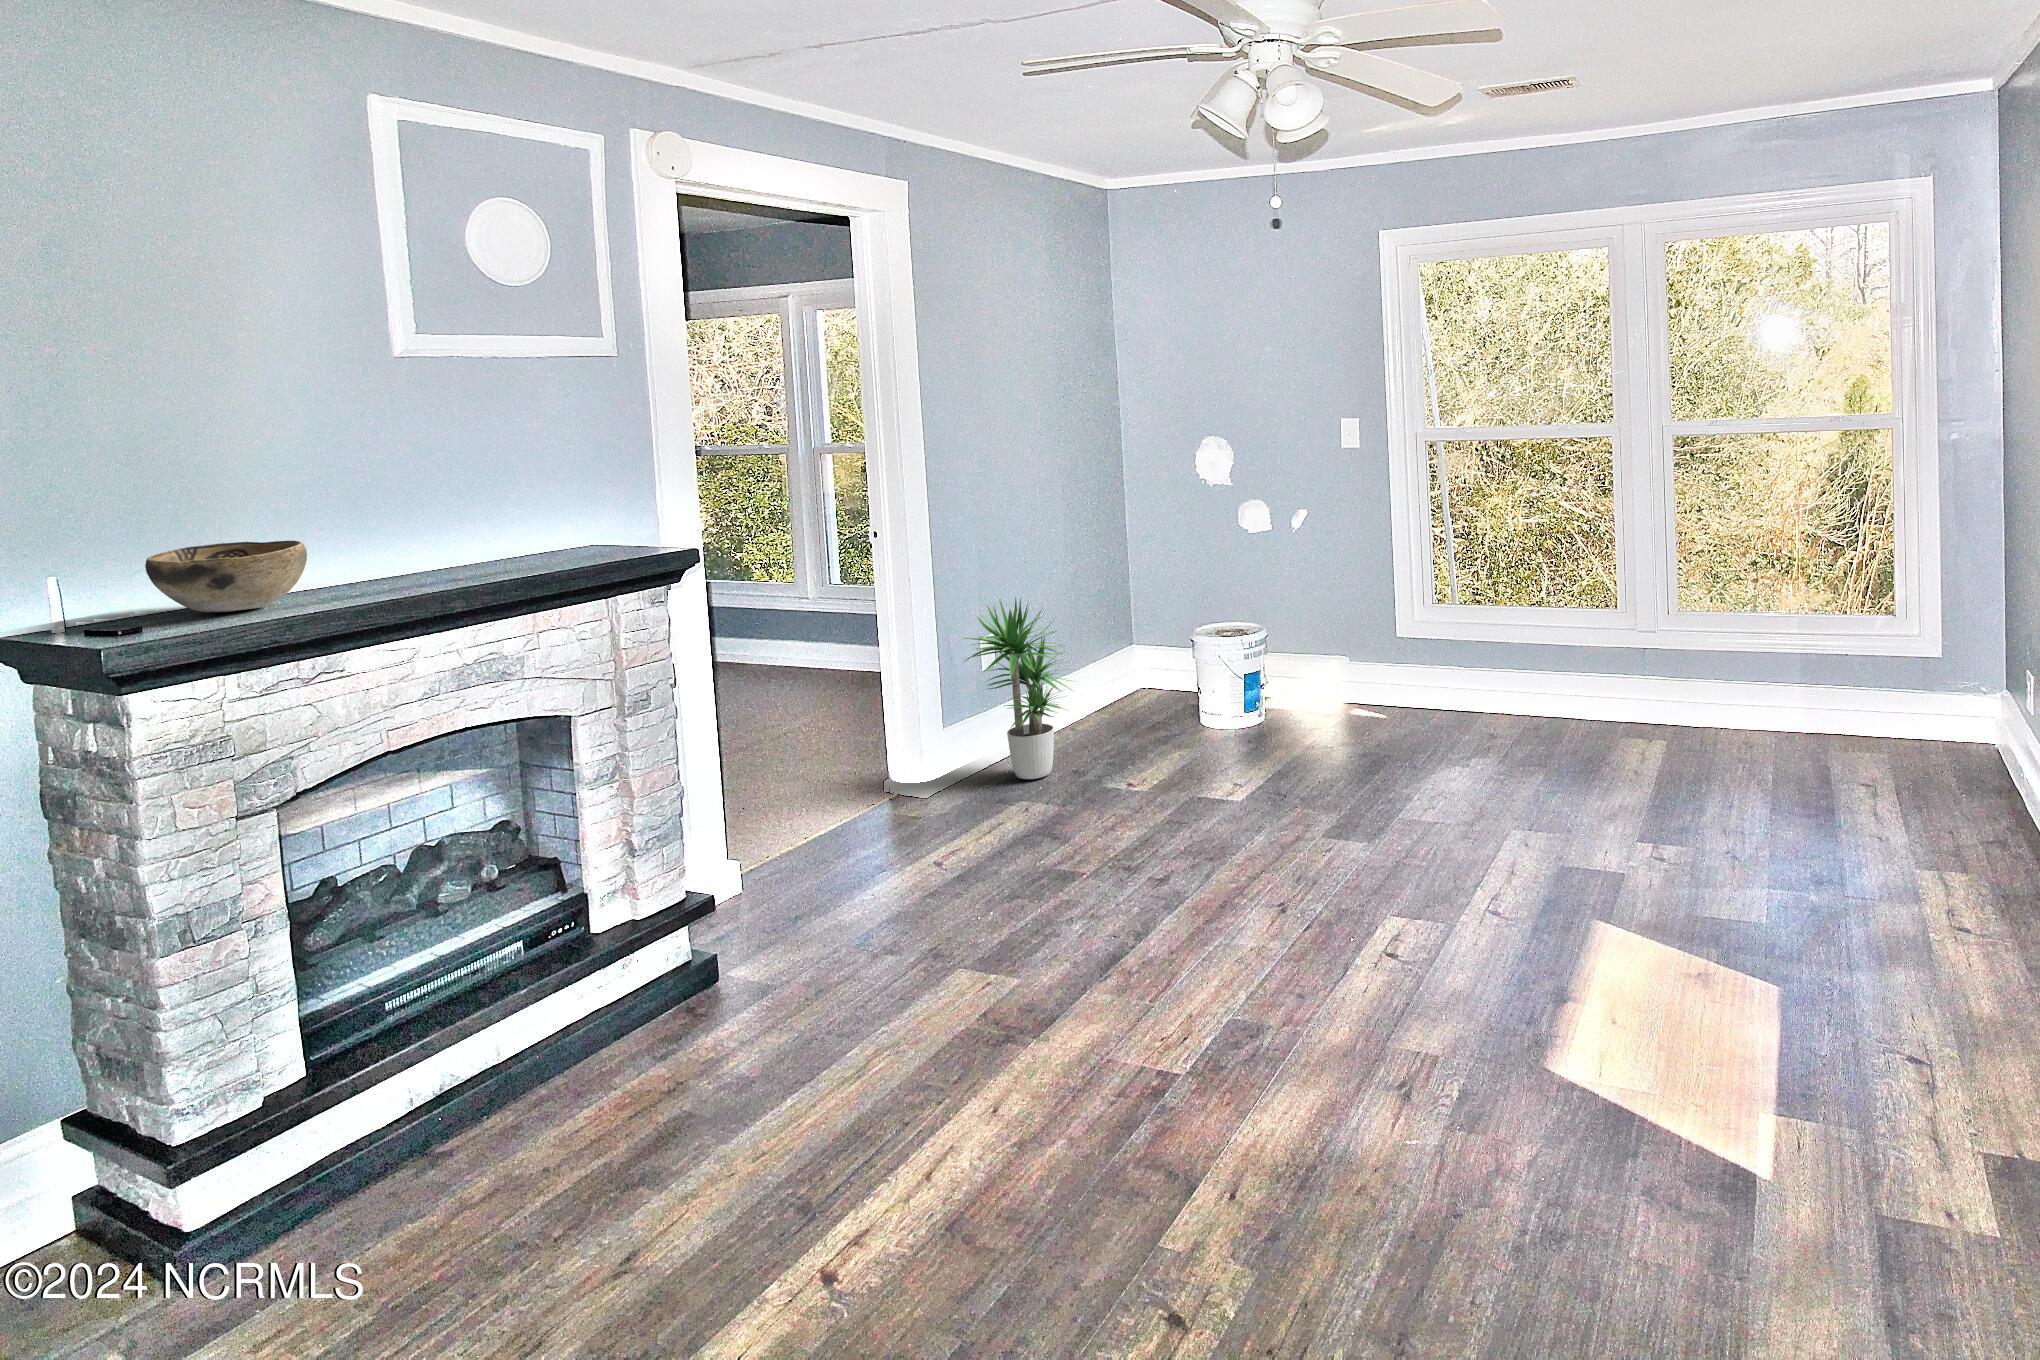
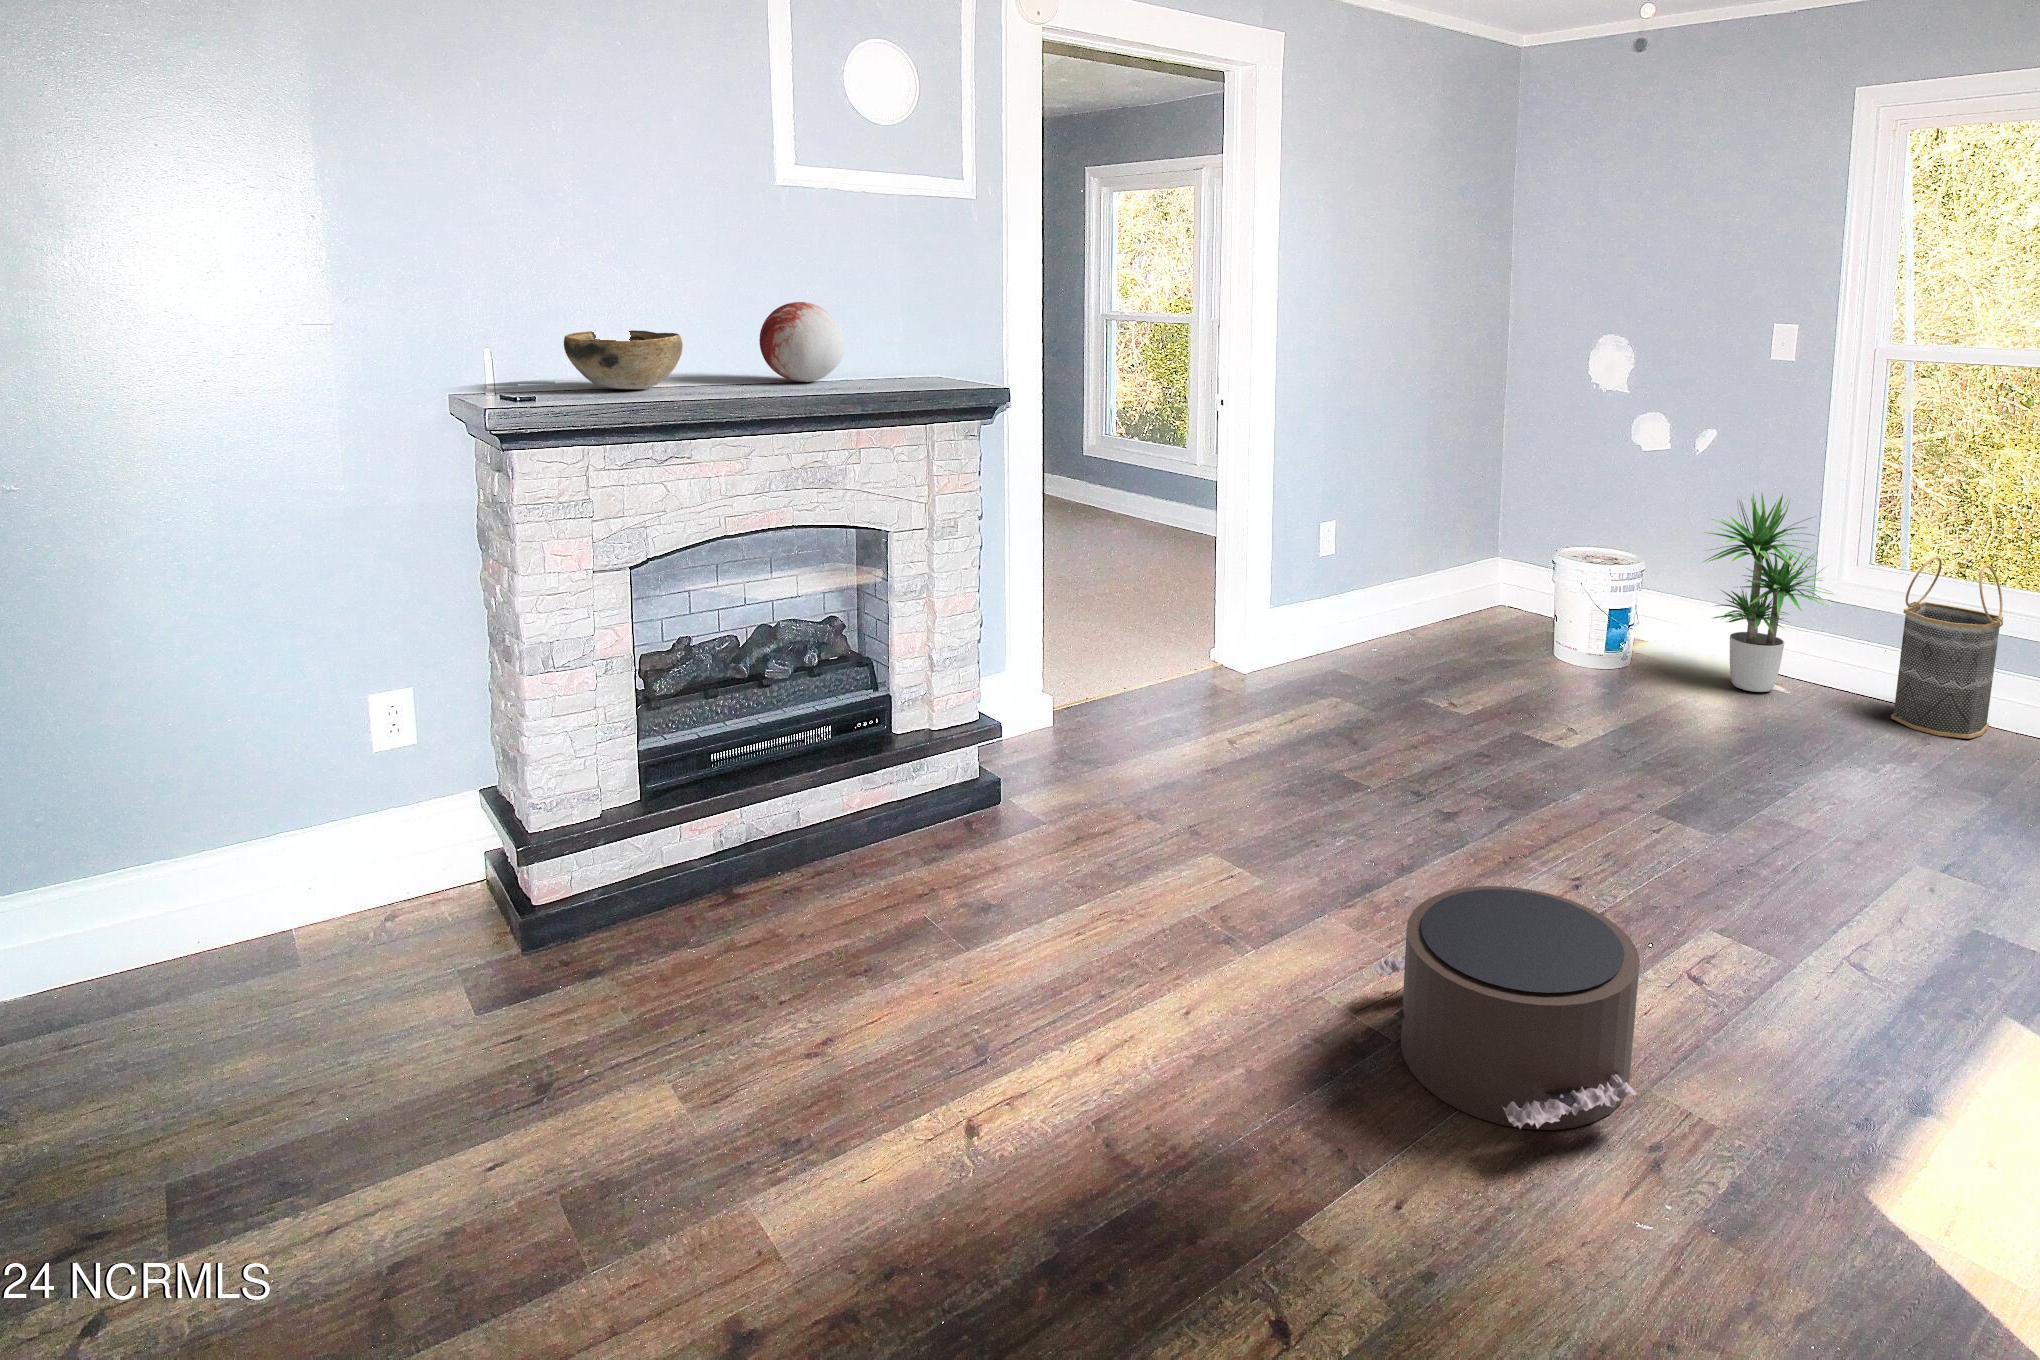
decorative orb: none [393,490,499,575] -> present [759,302,844,382]
basket: none [1463,592,1531,731] -> present [1891,557,2003,739]
potted plant: present [964,598,1072,779] -> present [1703,491,1831,692]
pouf: none [1149,915,1385,1111] -> present [1372,886,1640,1130]

